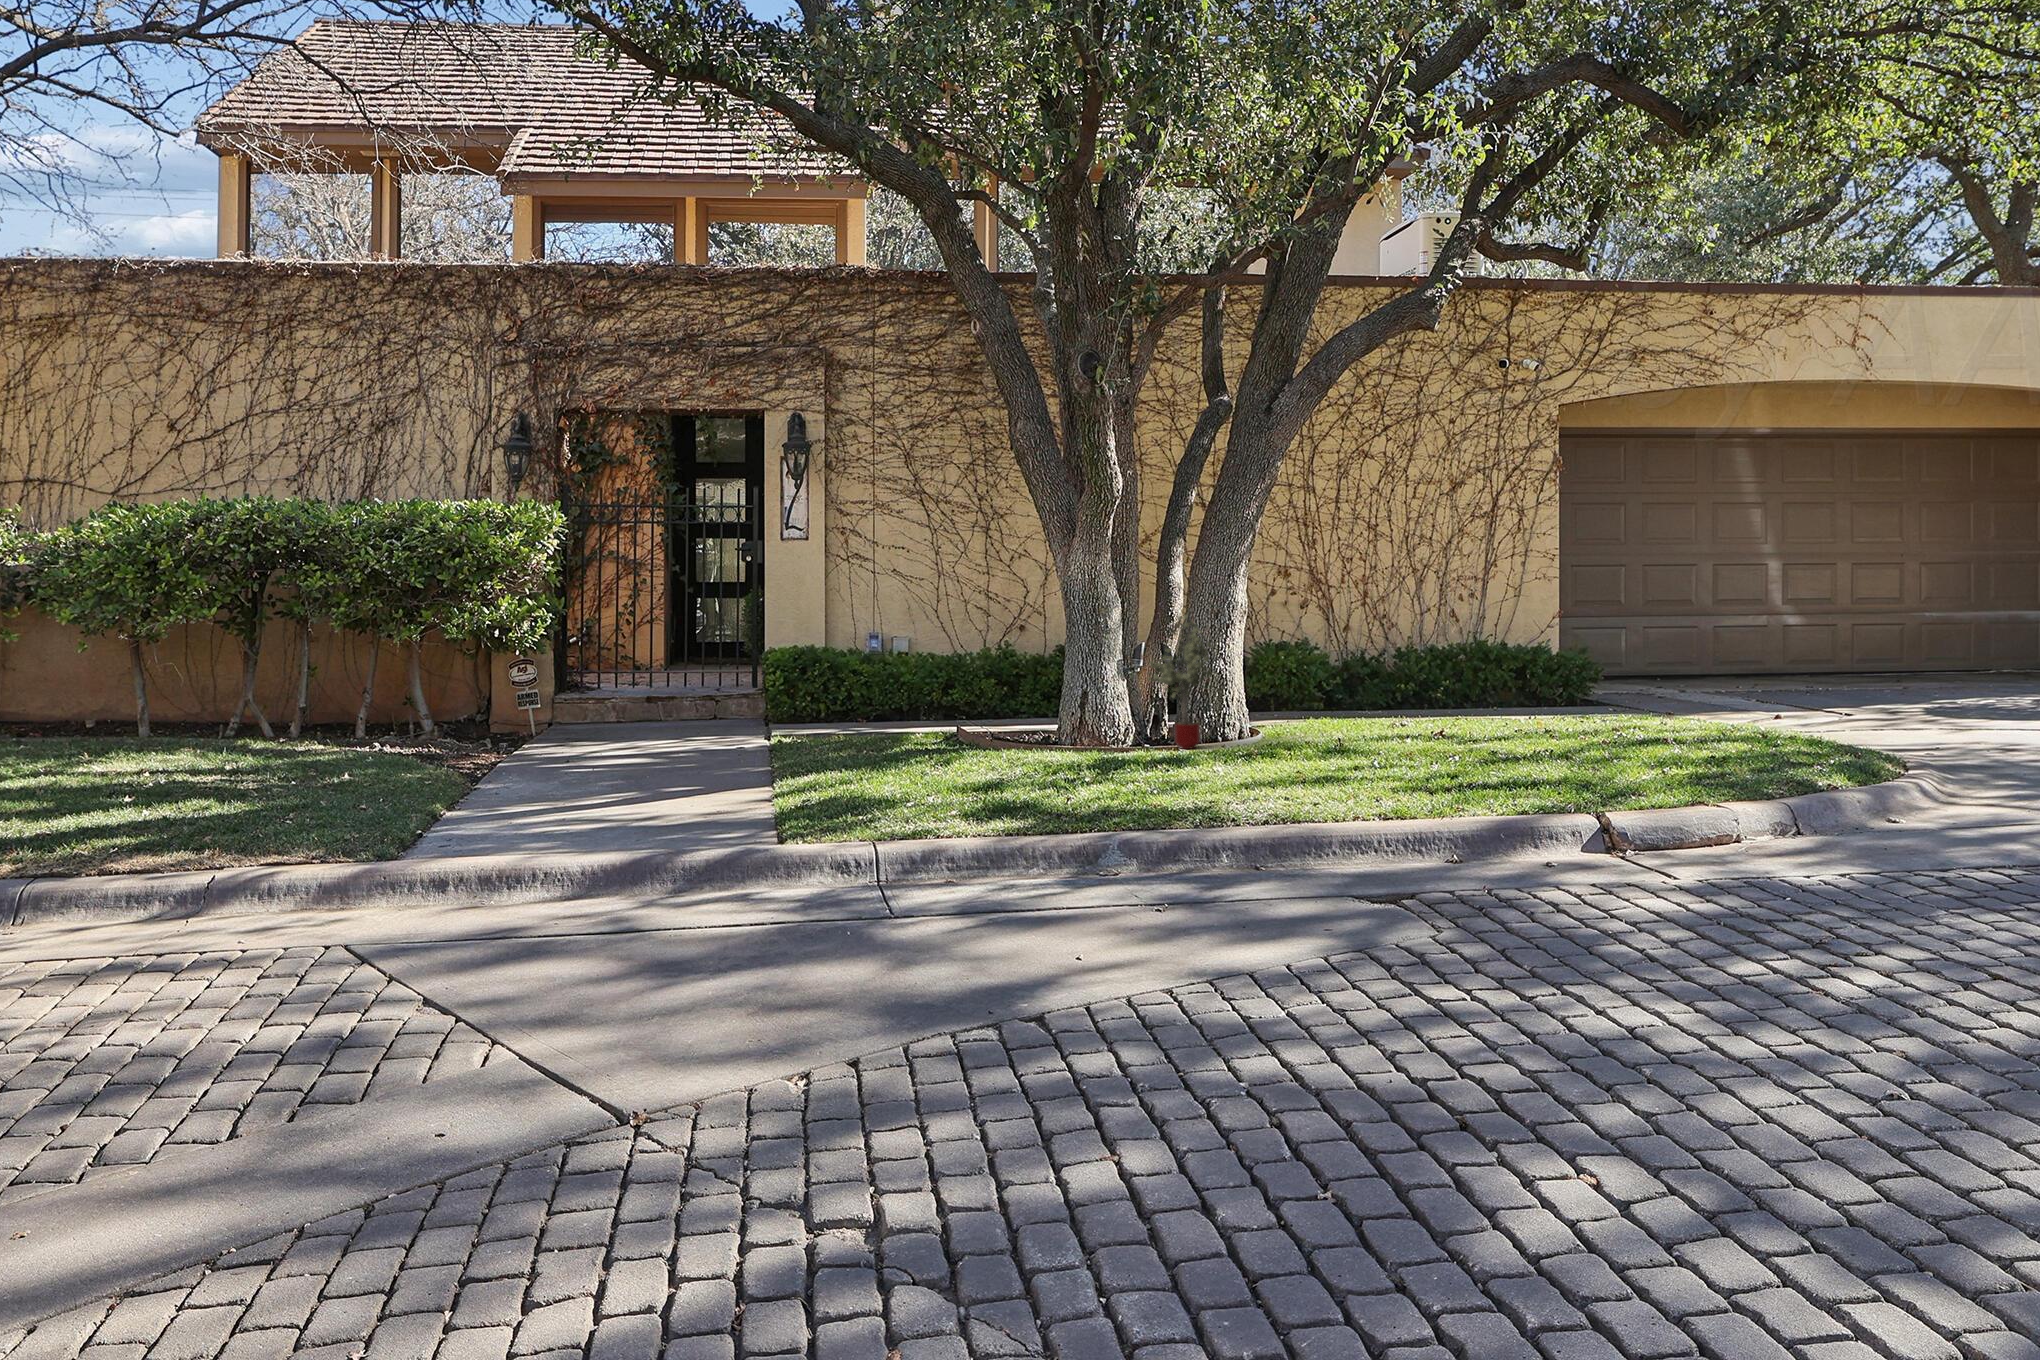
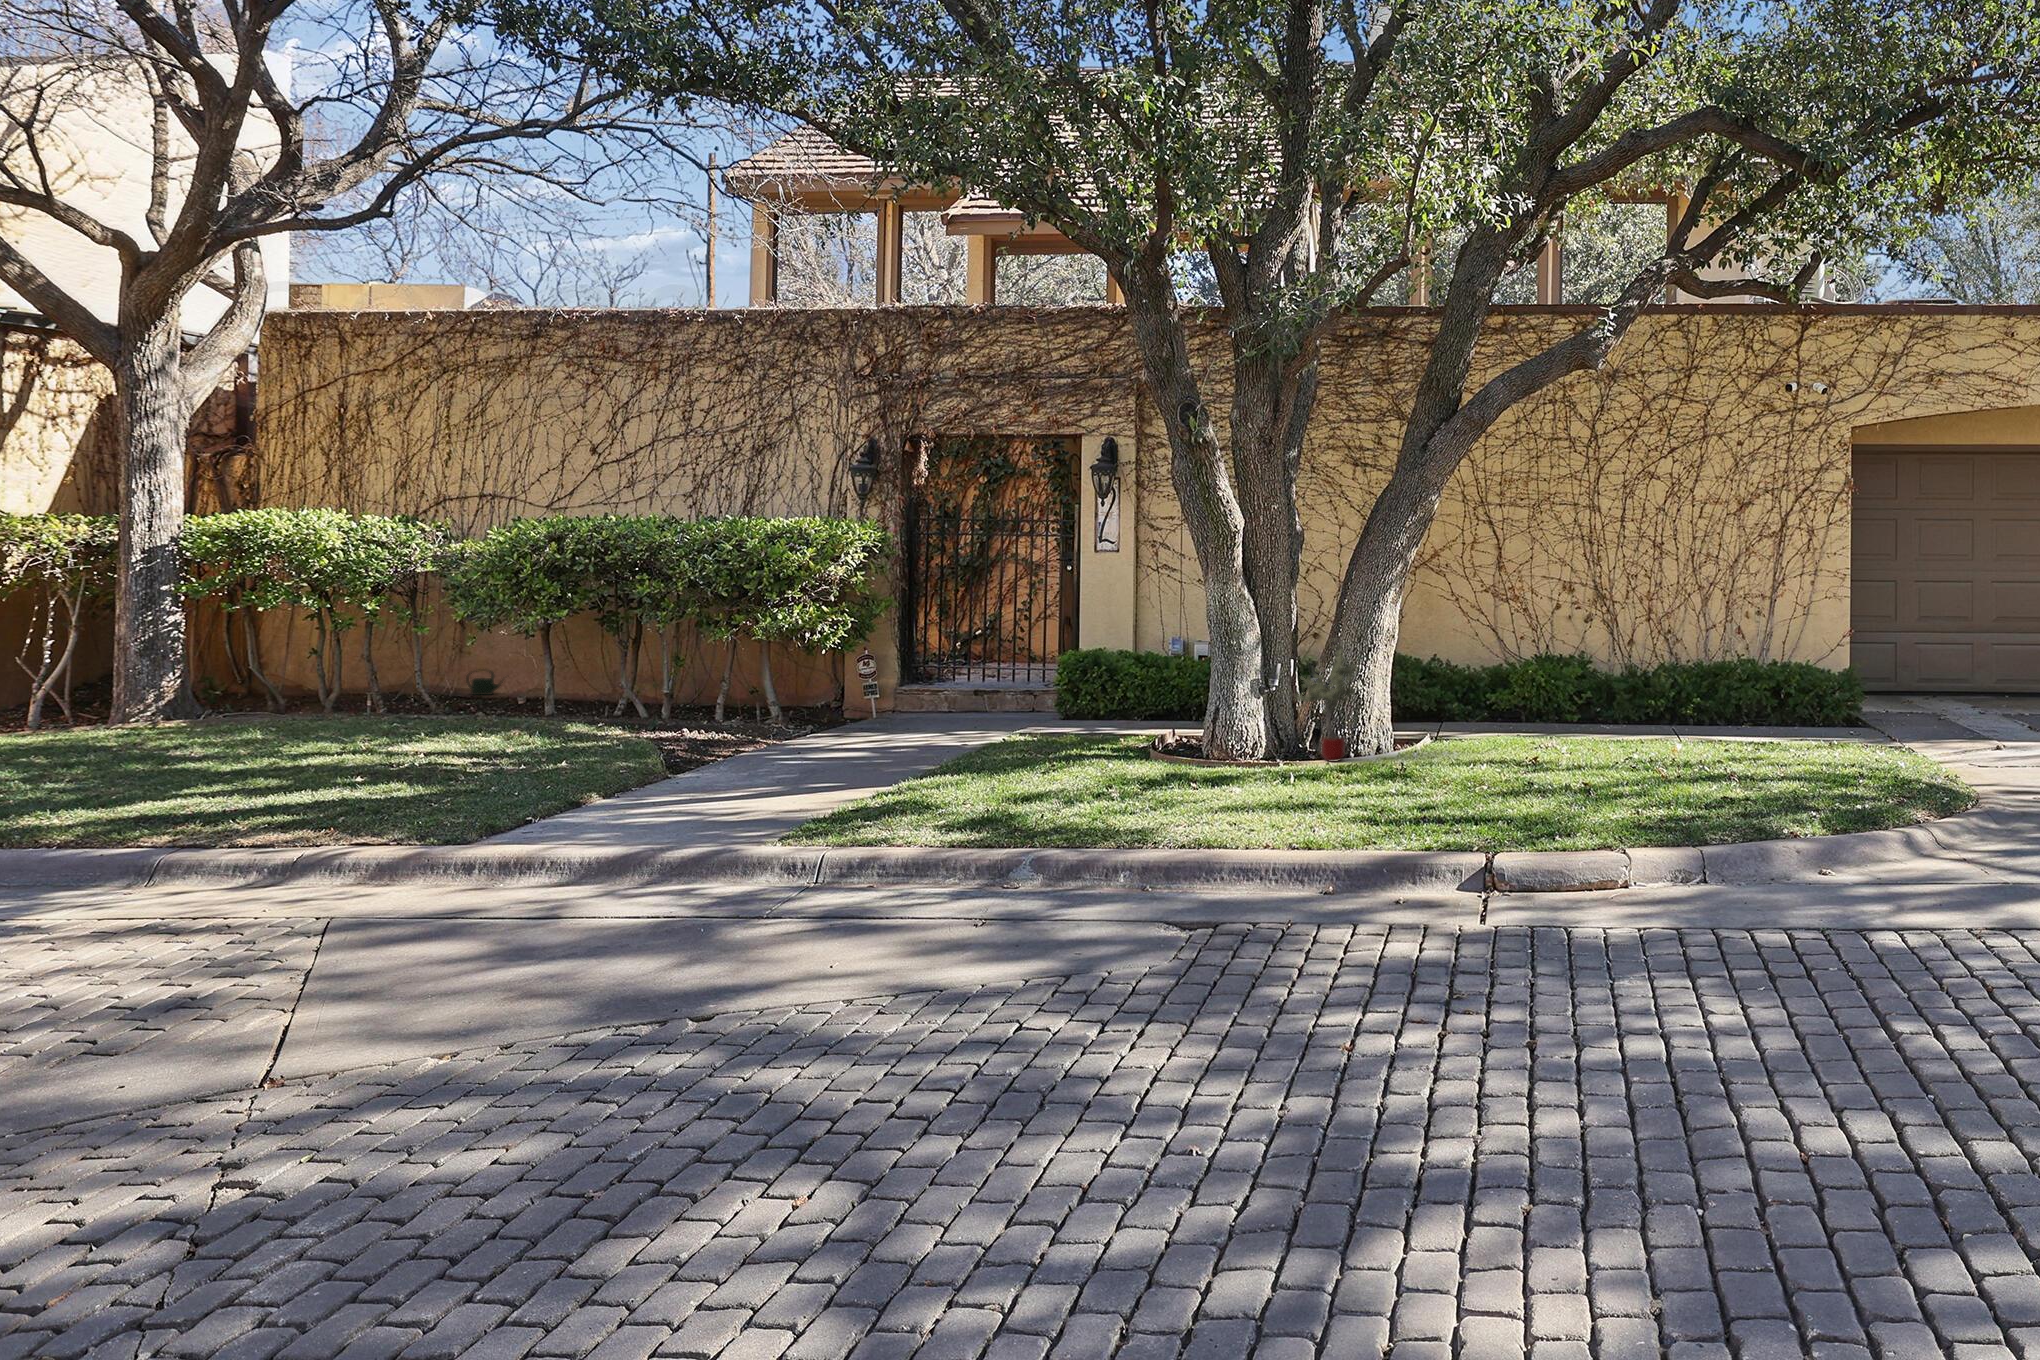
watering can: none [10,691,66,722] -> present [466,671,503,695]

